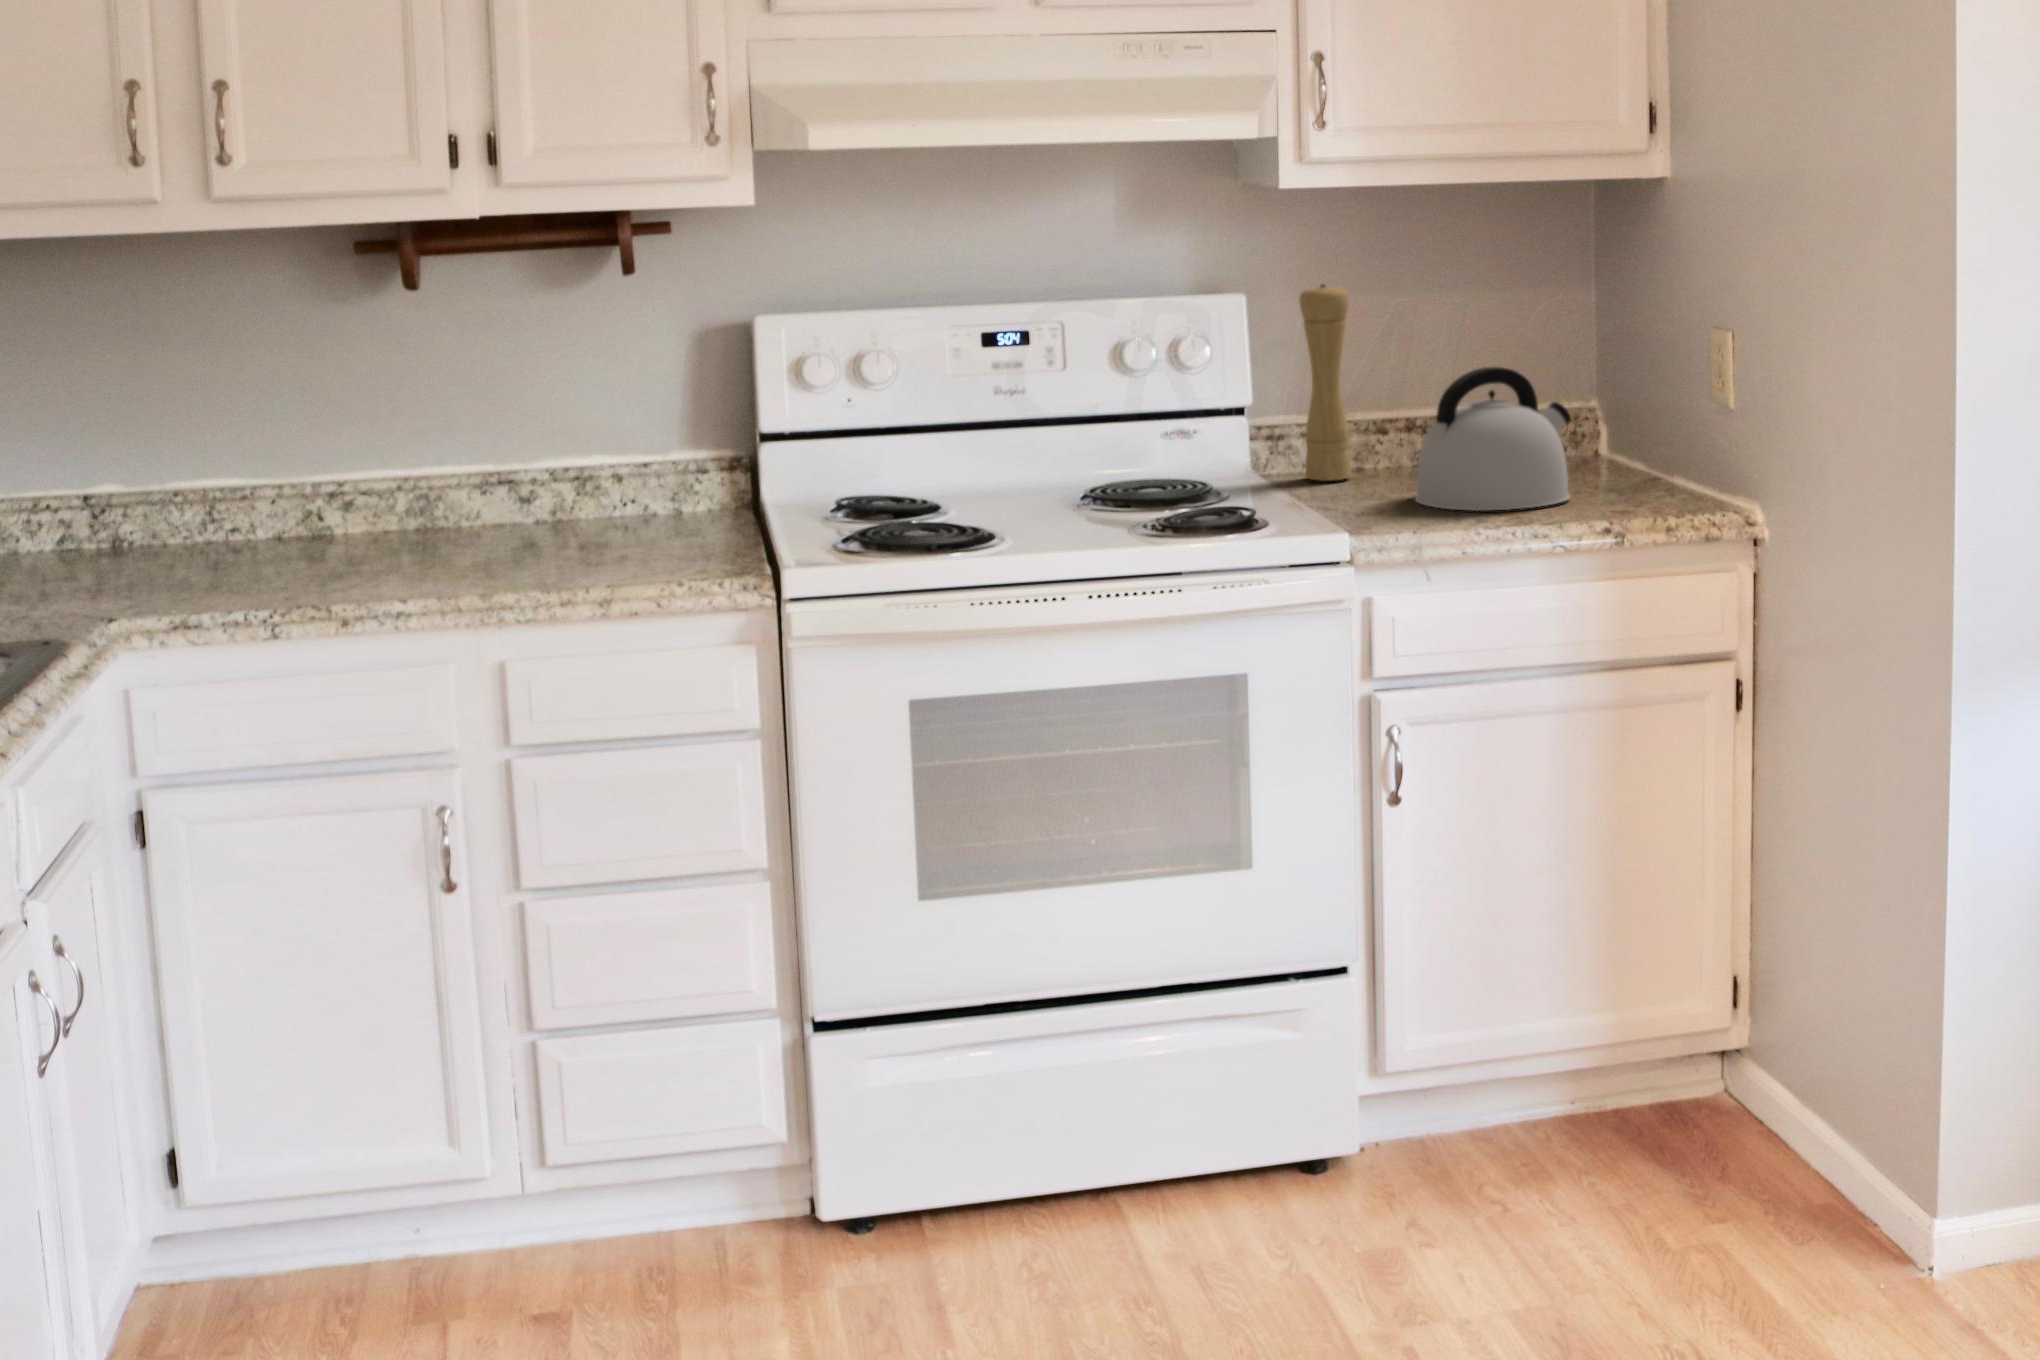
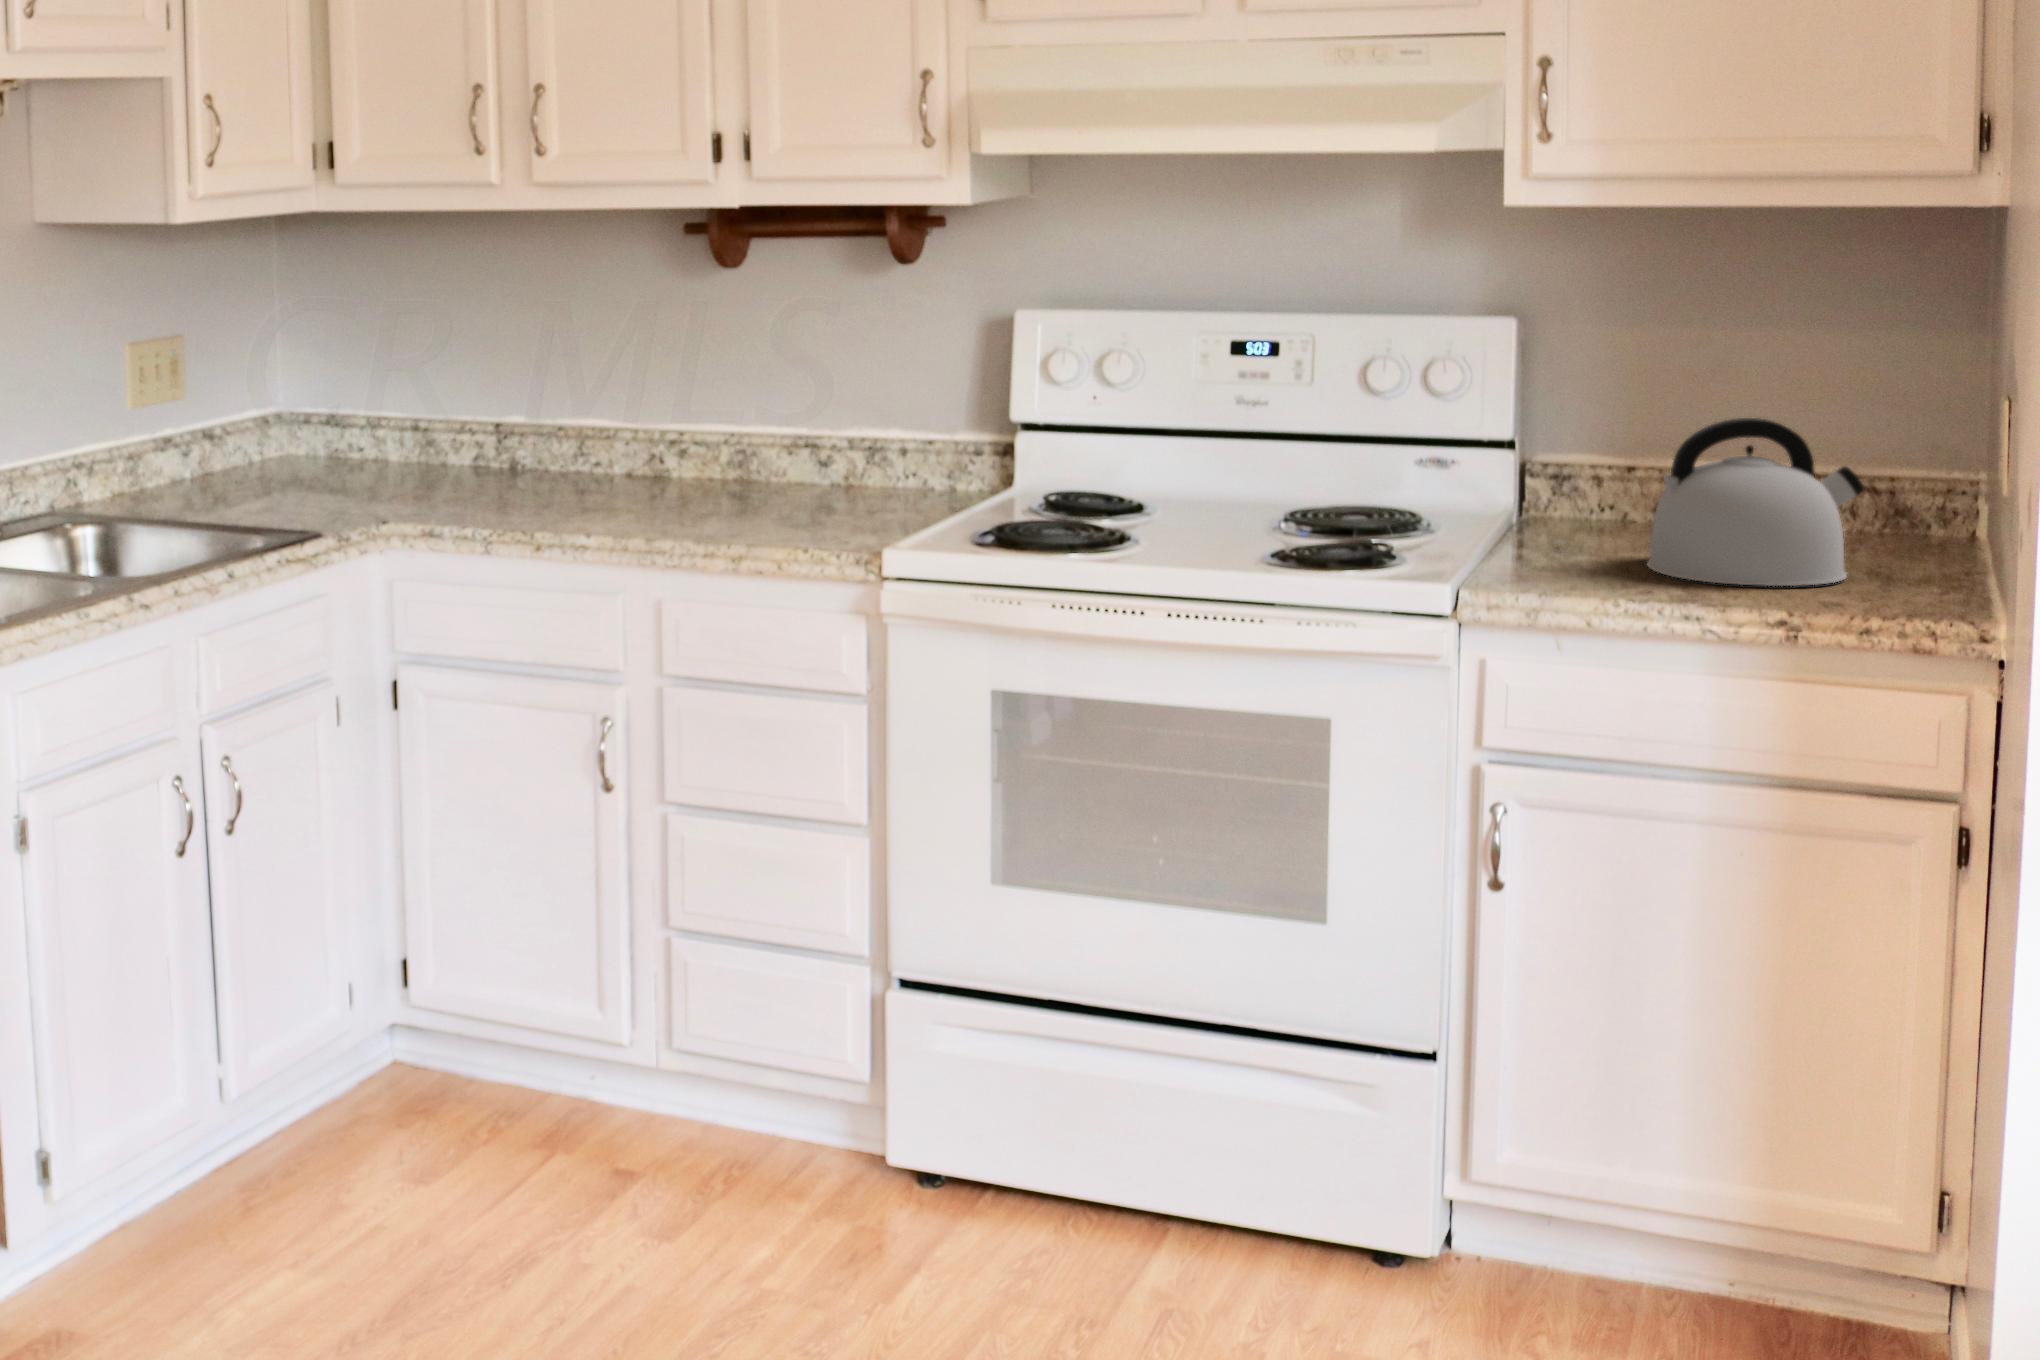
pepper mill: present [1299,284,1351,481] -> none [1575,313,1637,530]

